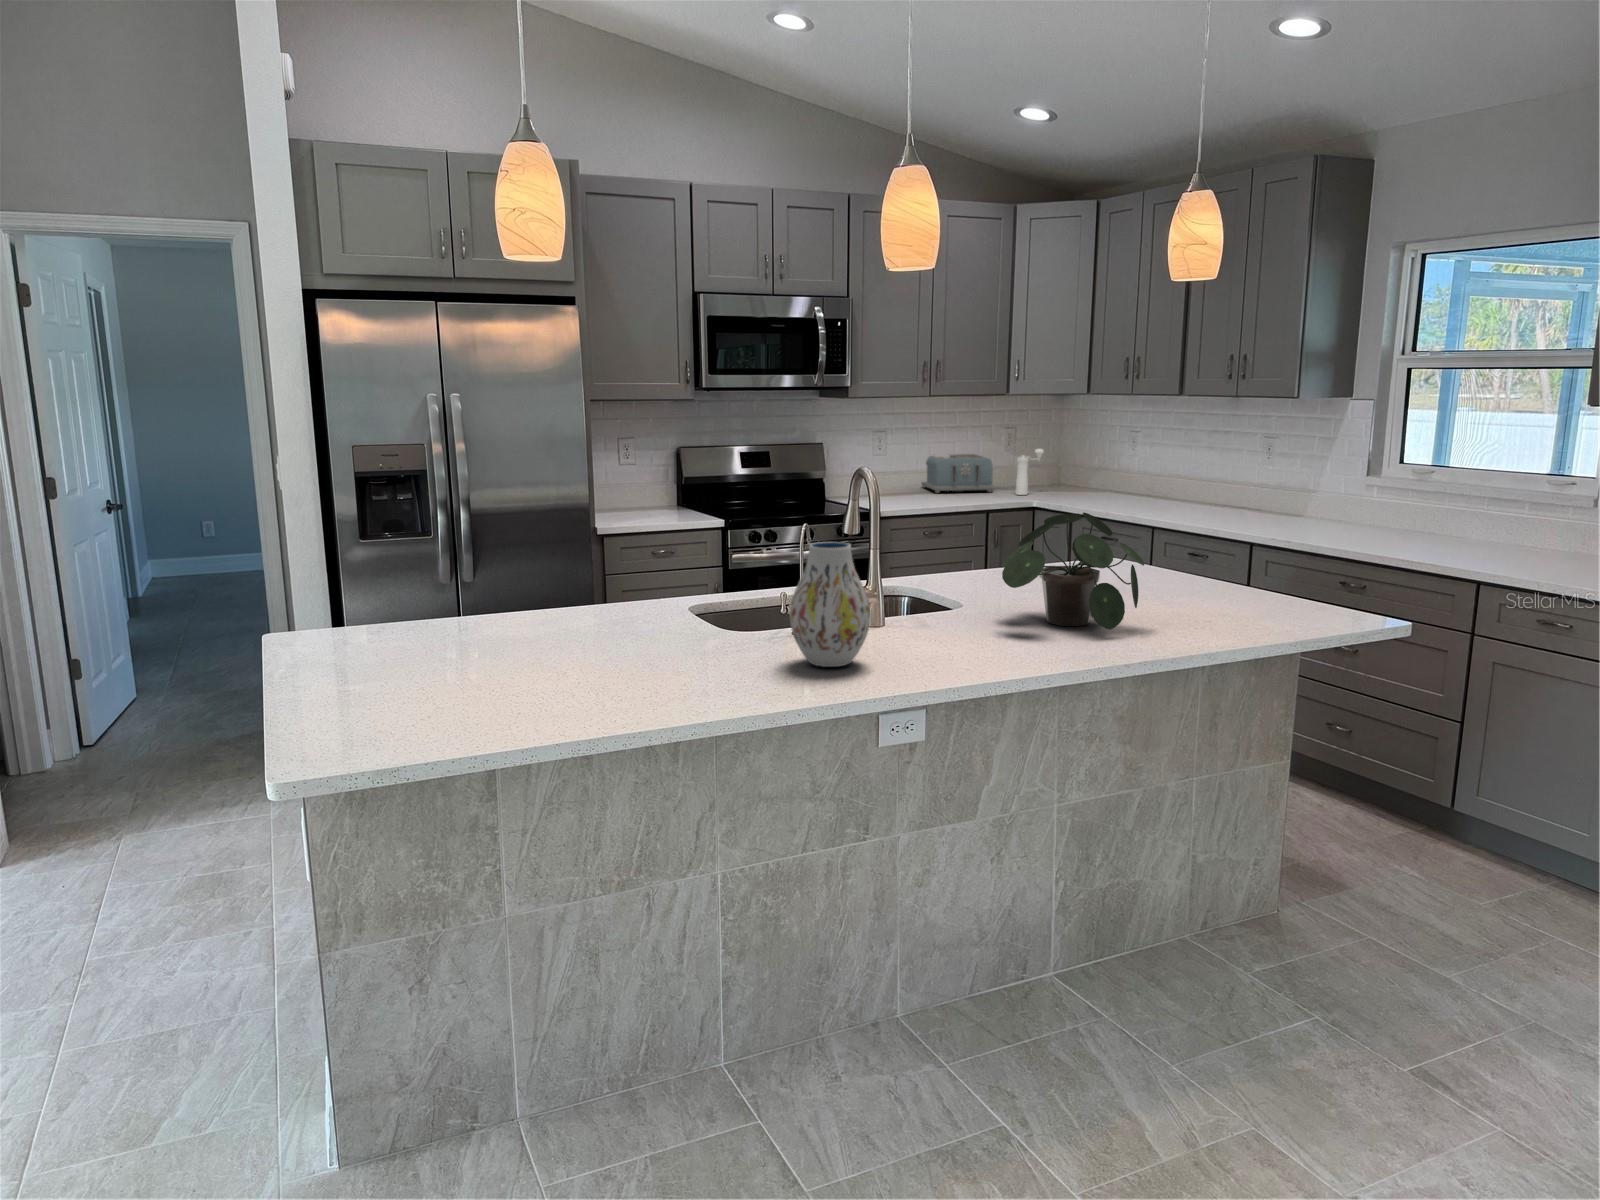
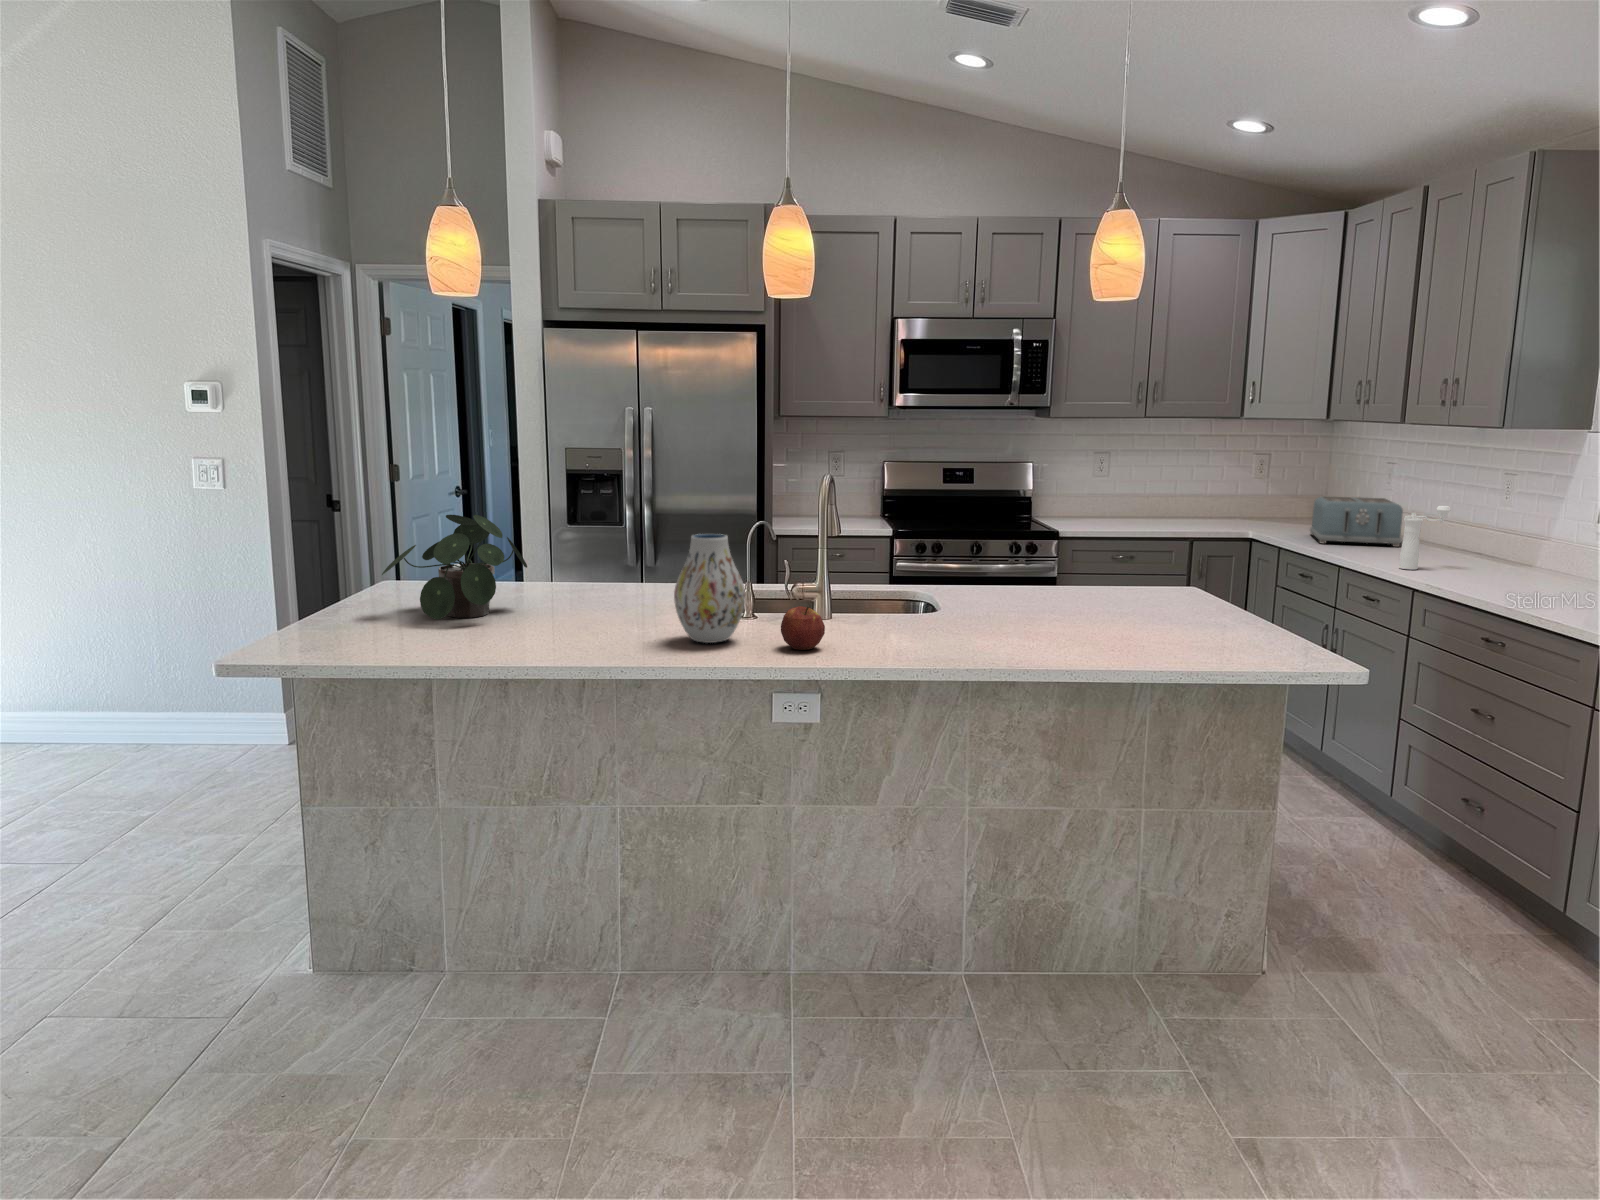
pepper mill: present [1016,449,1044,495] -> present [1399,506,1451,570]
toaster: present [922,454,993,493] -> present [1310,496,1403,547]
potted plant: present [1002,513,1144,629] -> present [382,515,527,619]
apple: none [914,614,963,662] -> present [781,606,825,650]

